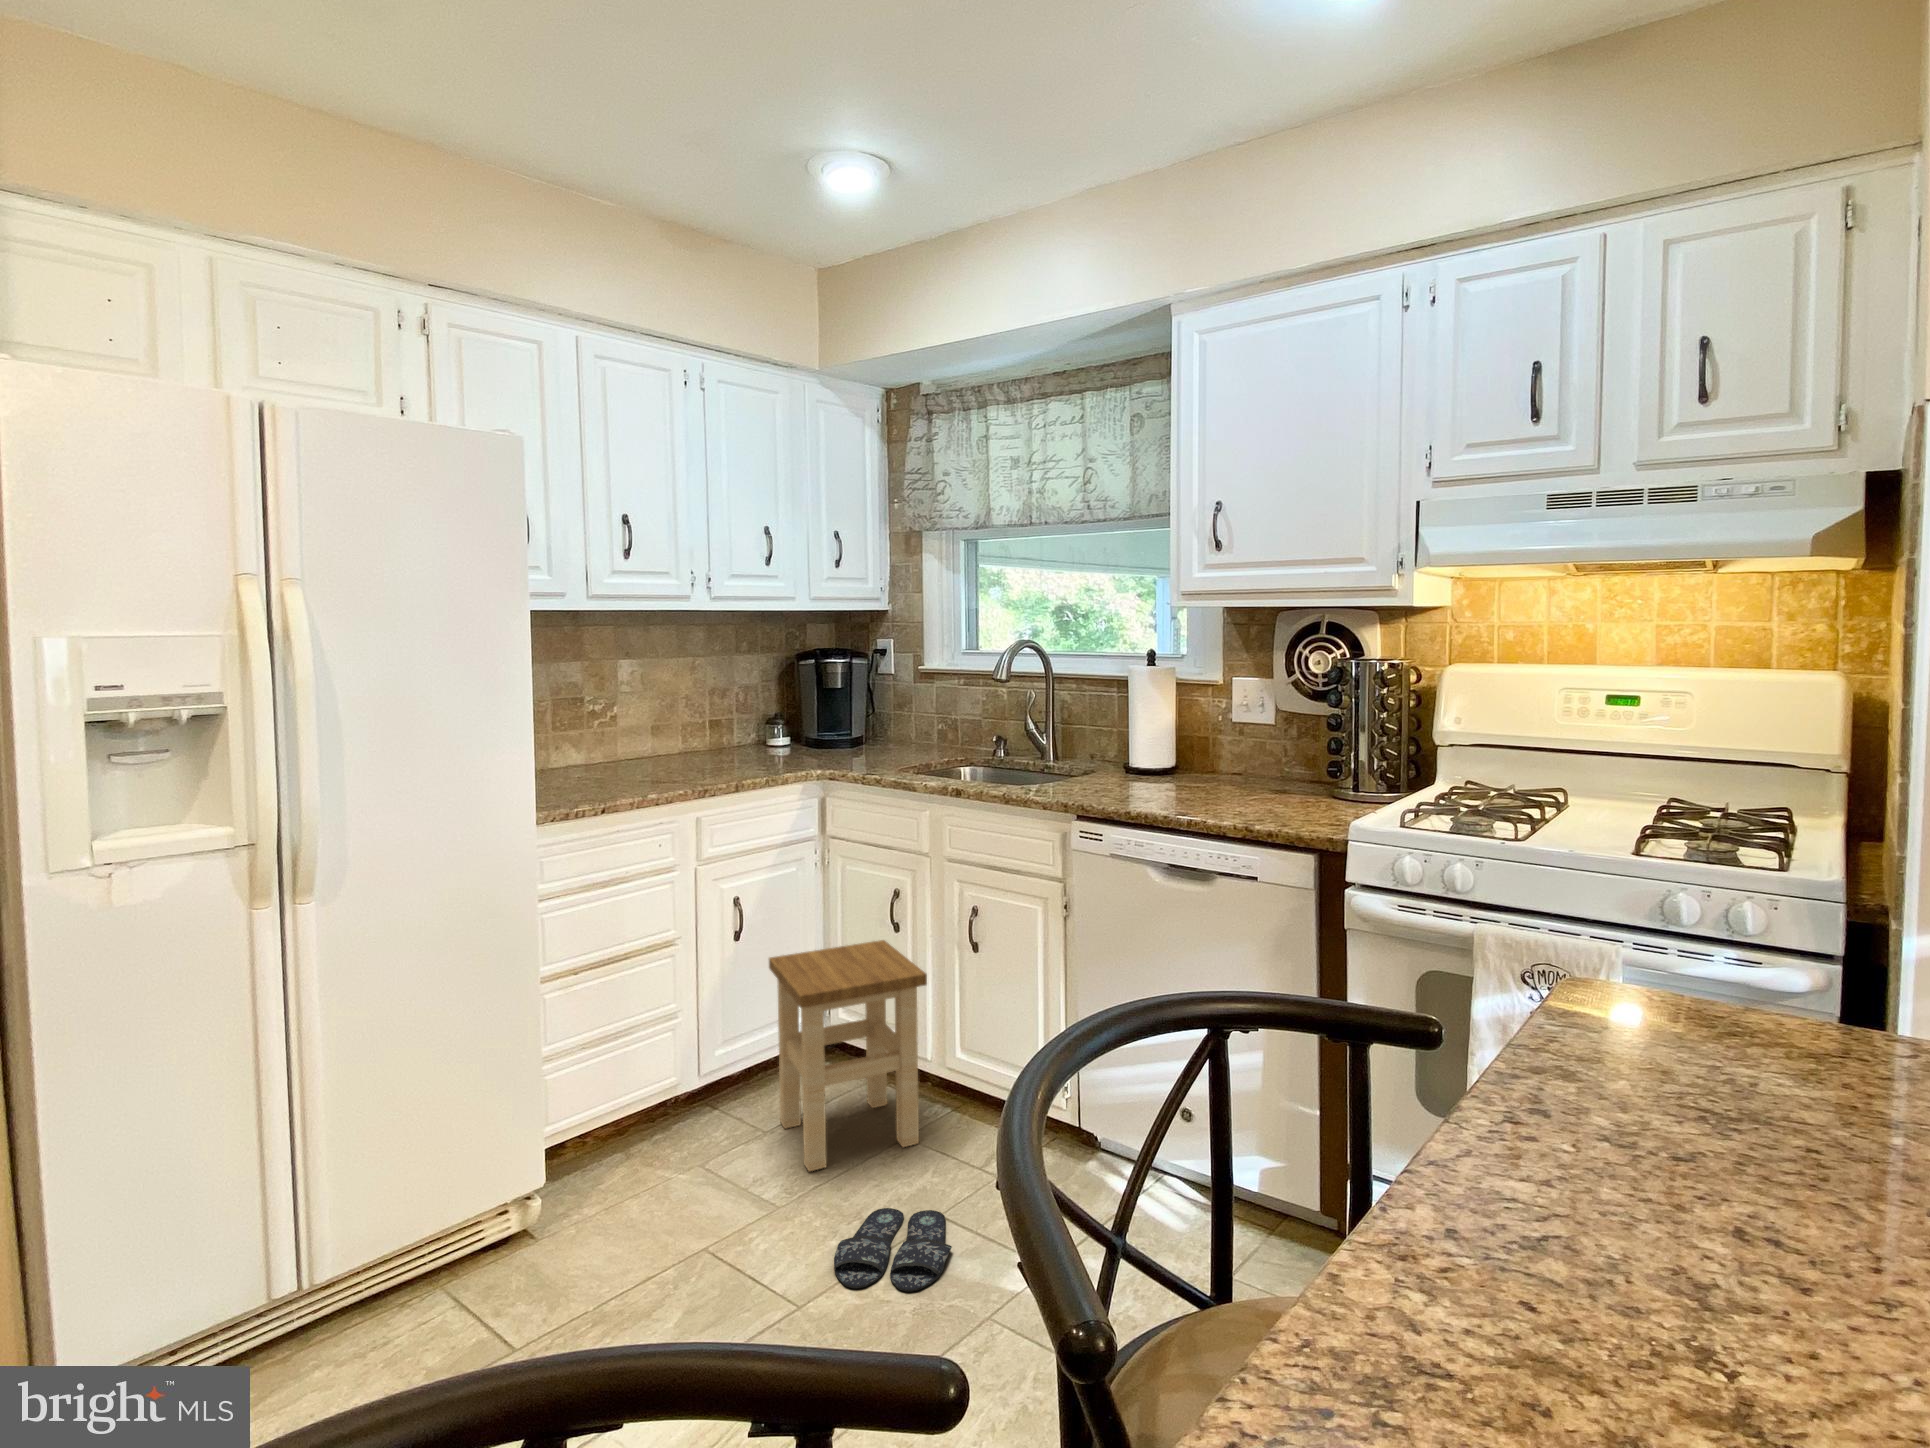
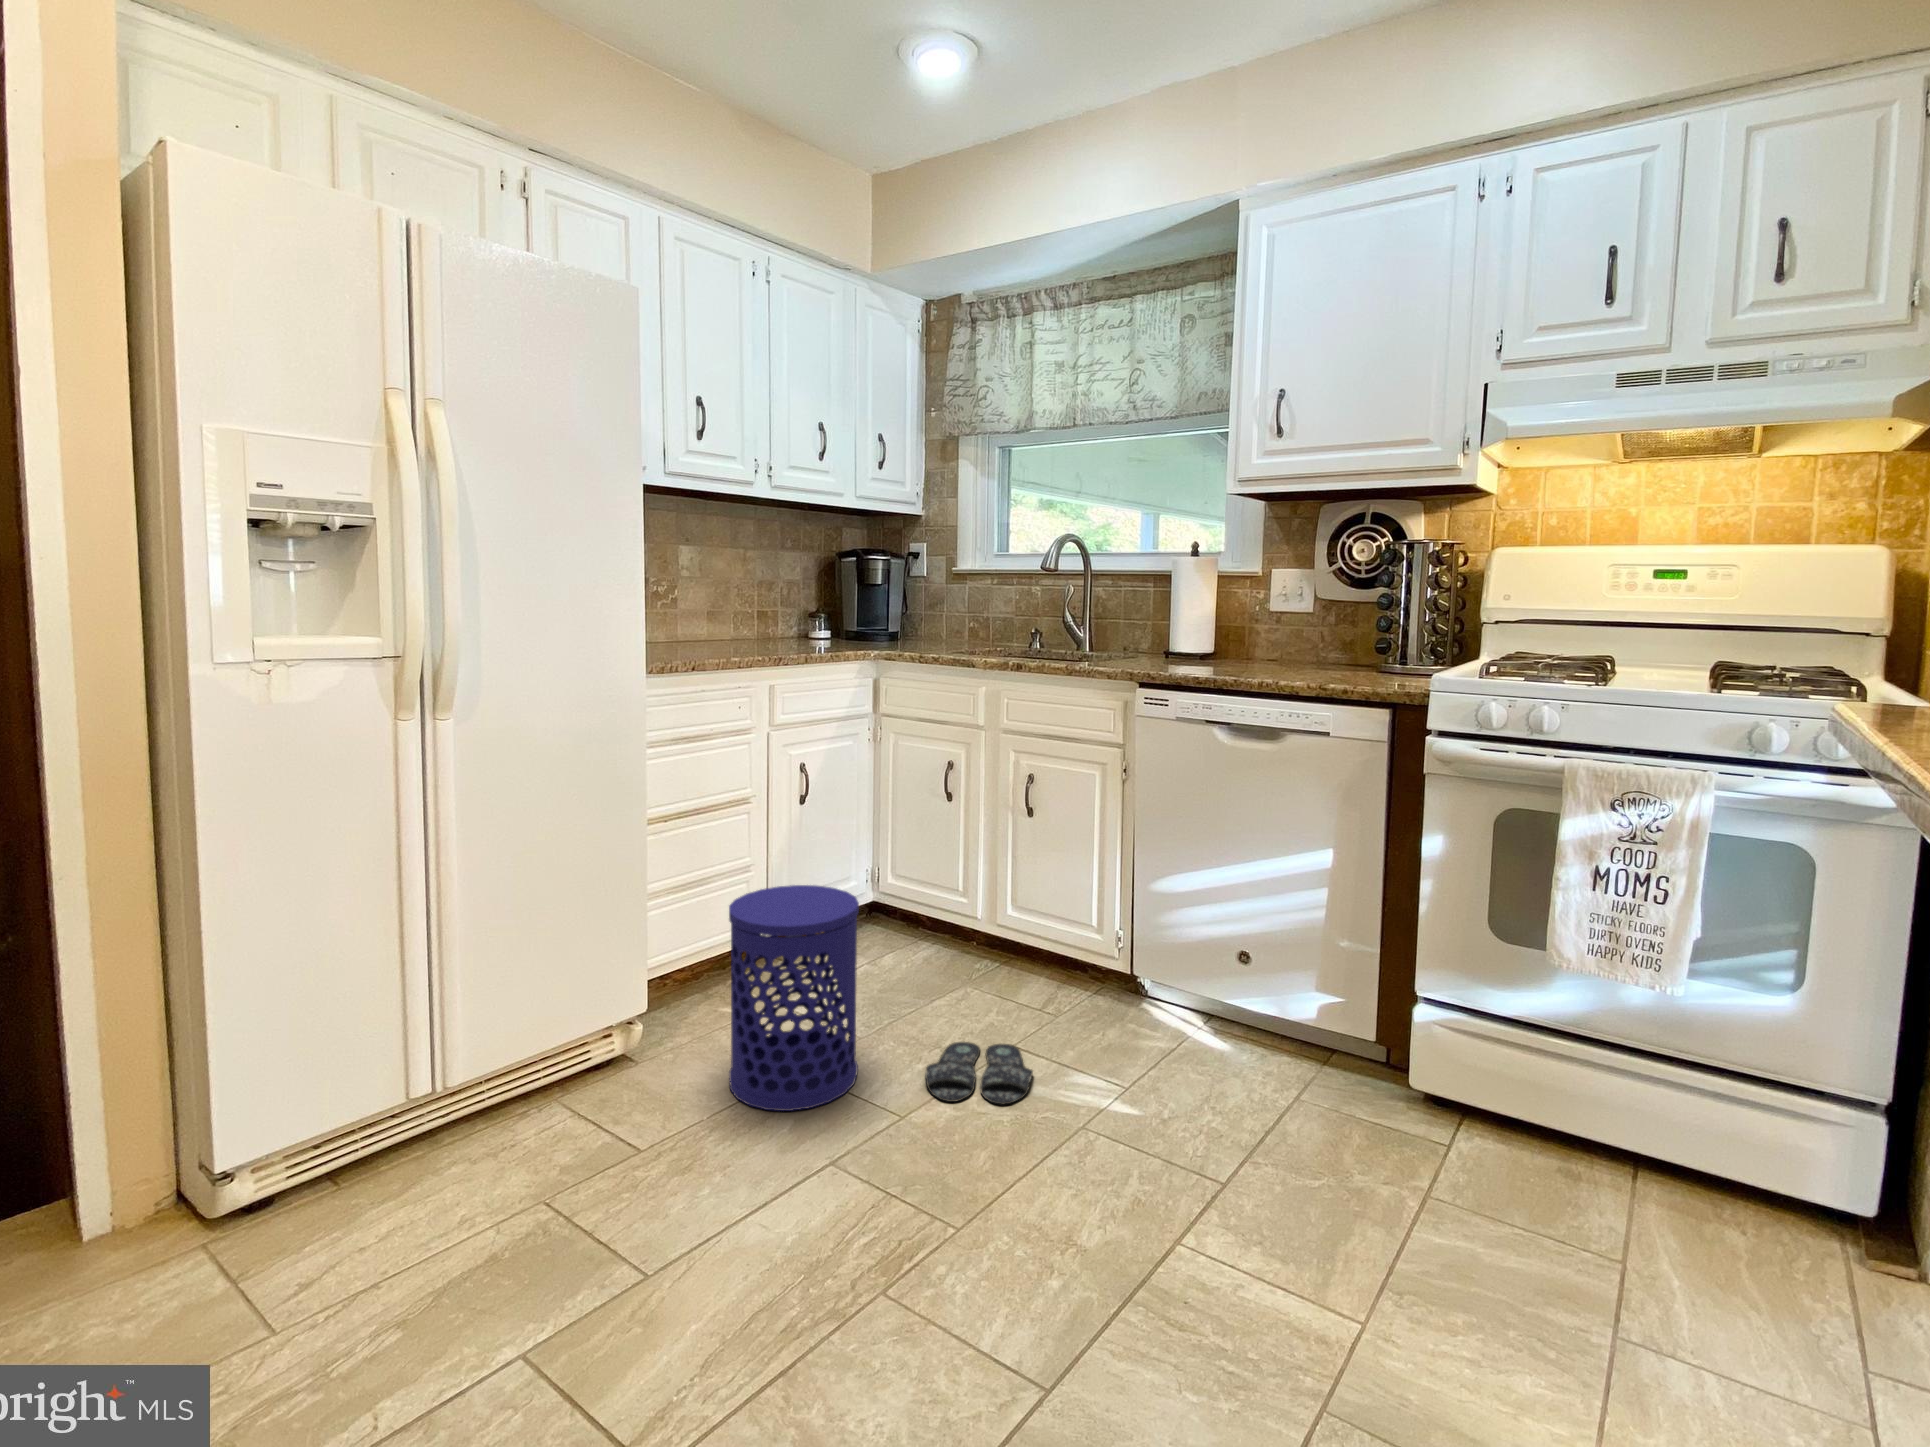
stool: present [769,940,927,1171] -> none [833,810,991,1013]
waste bin: none [621,1045,766,1302] -> present [729,885,859,1111]

